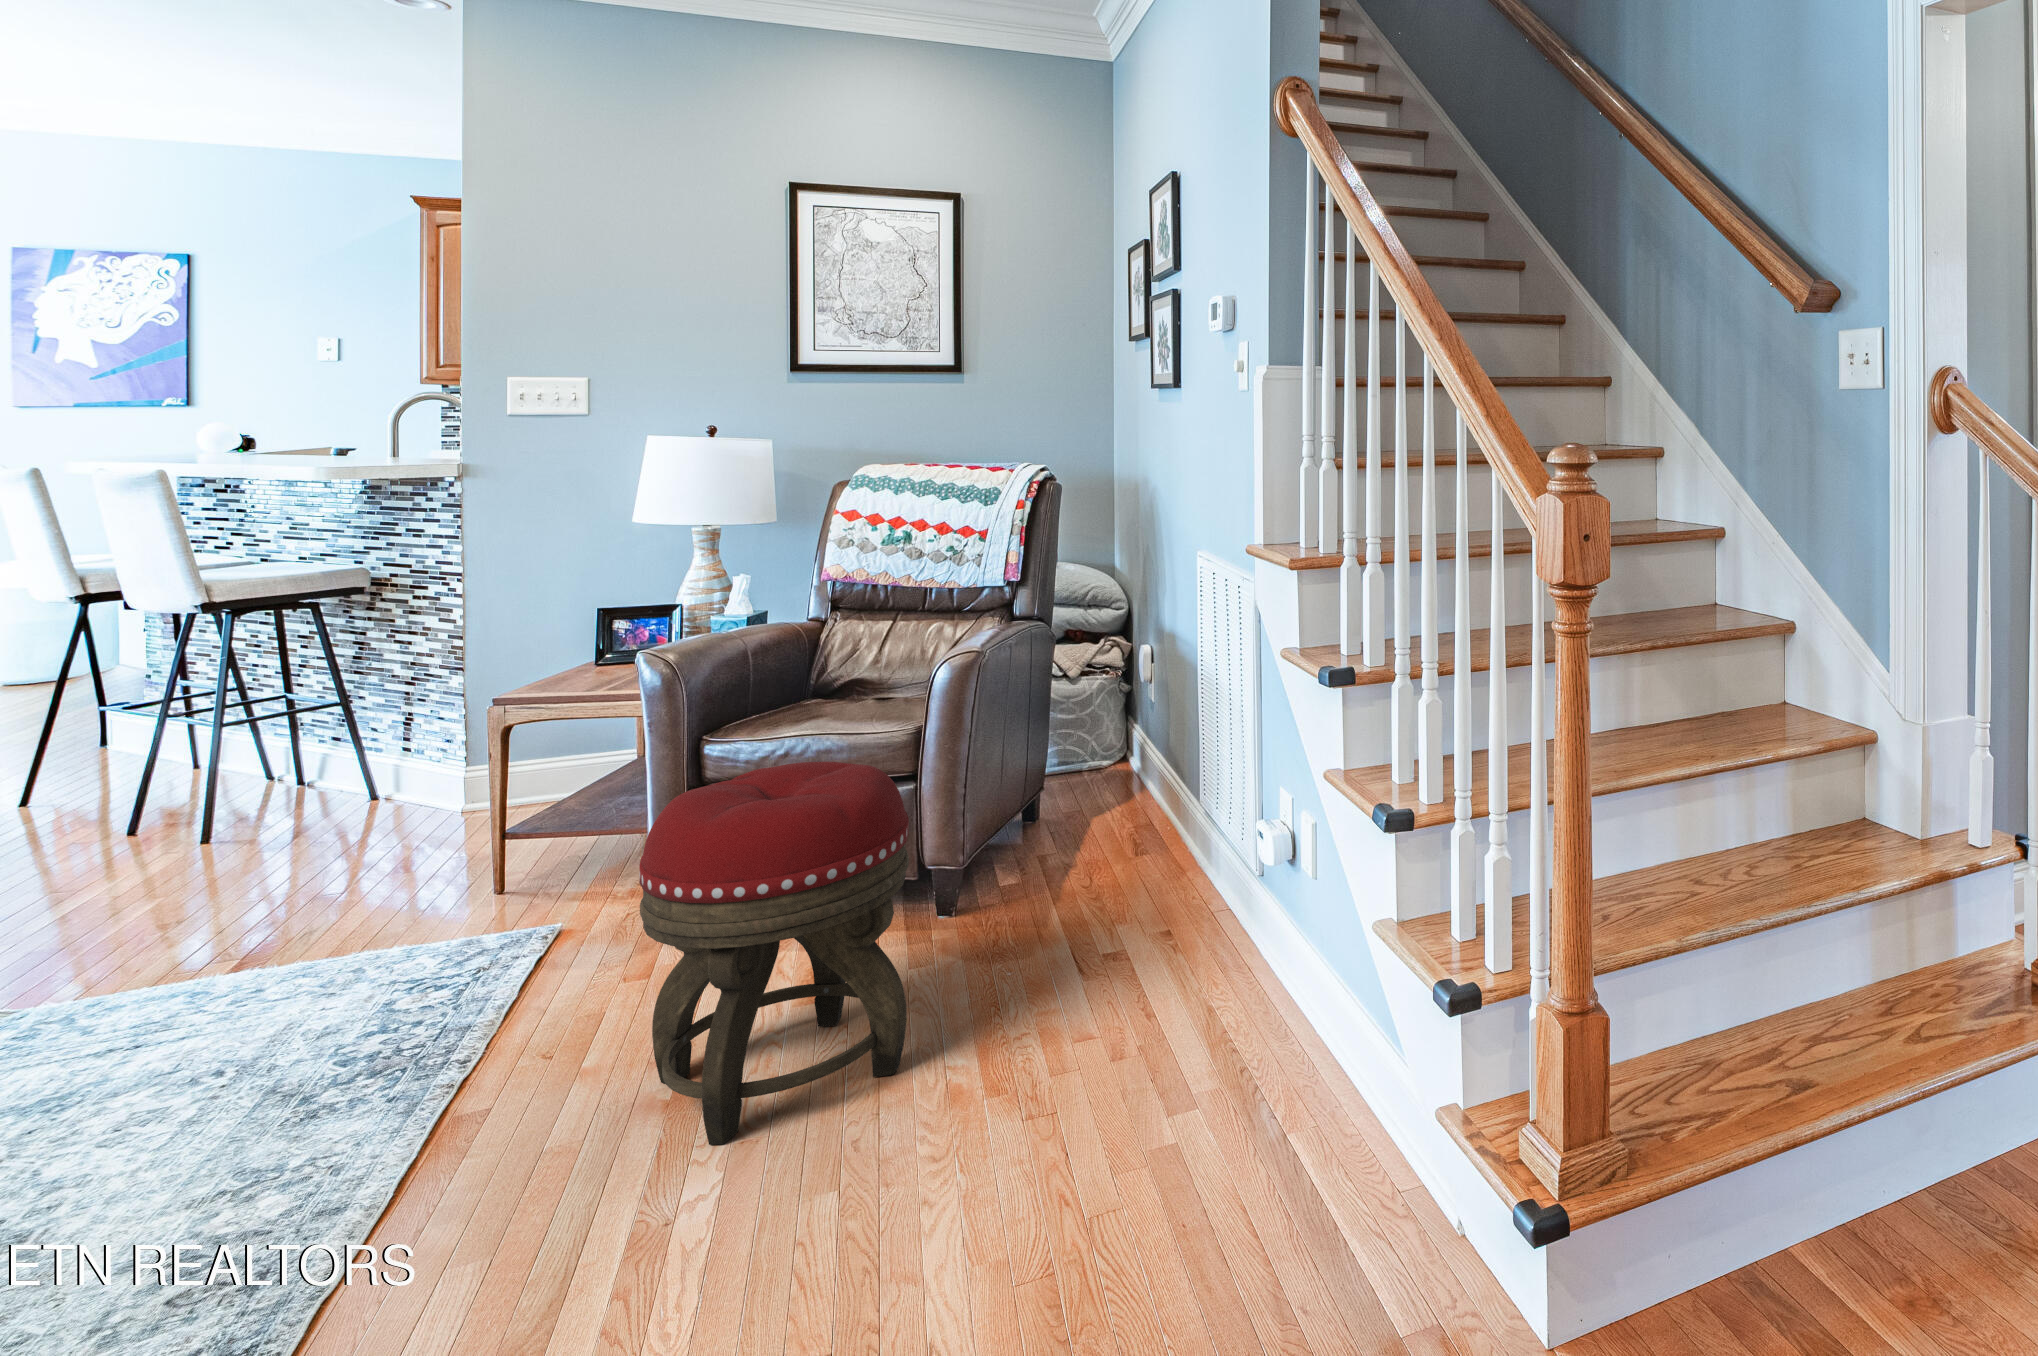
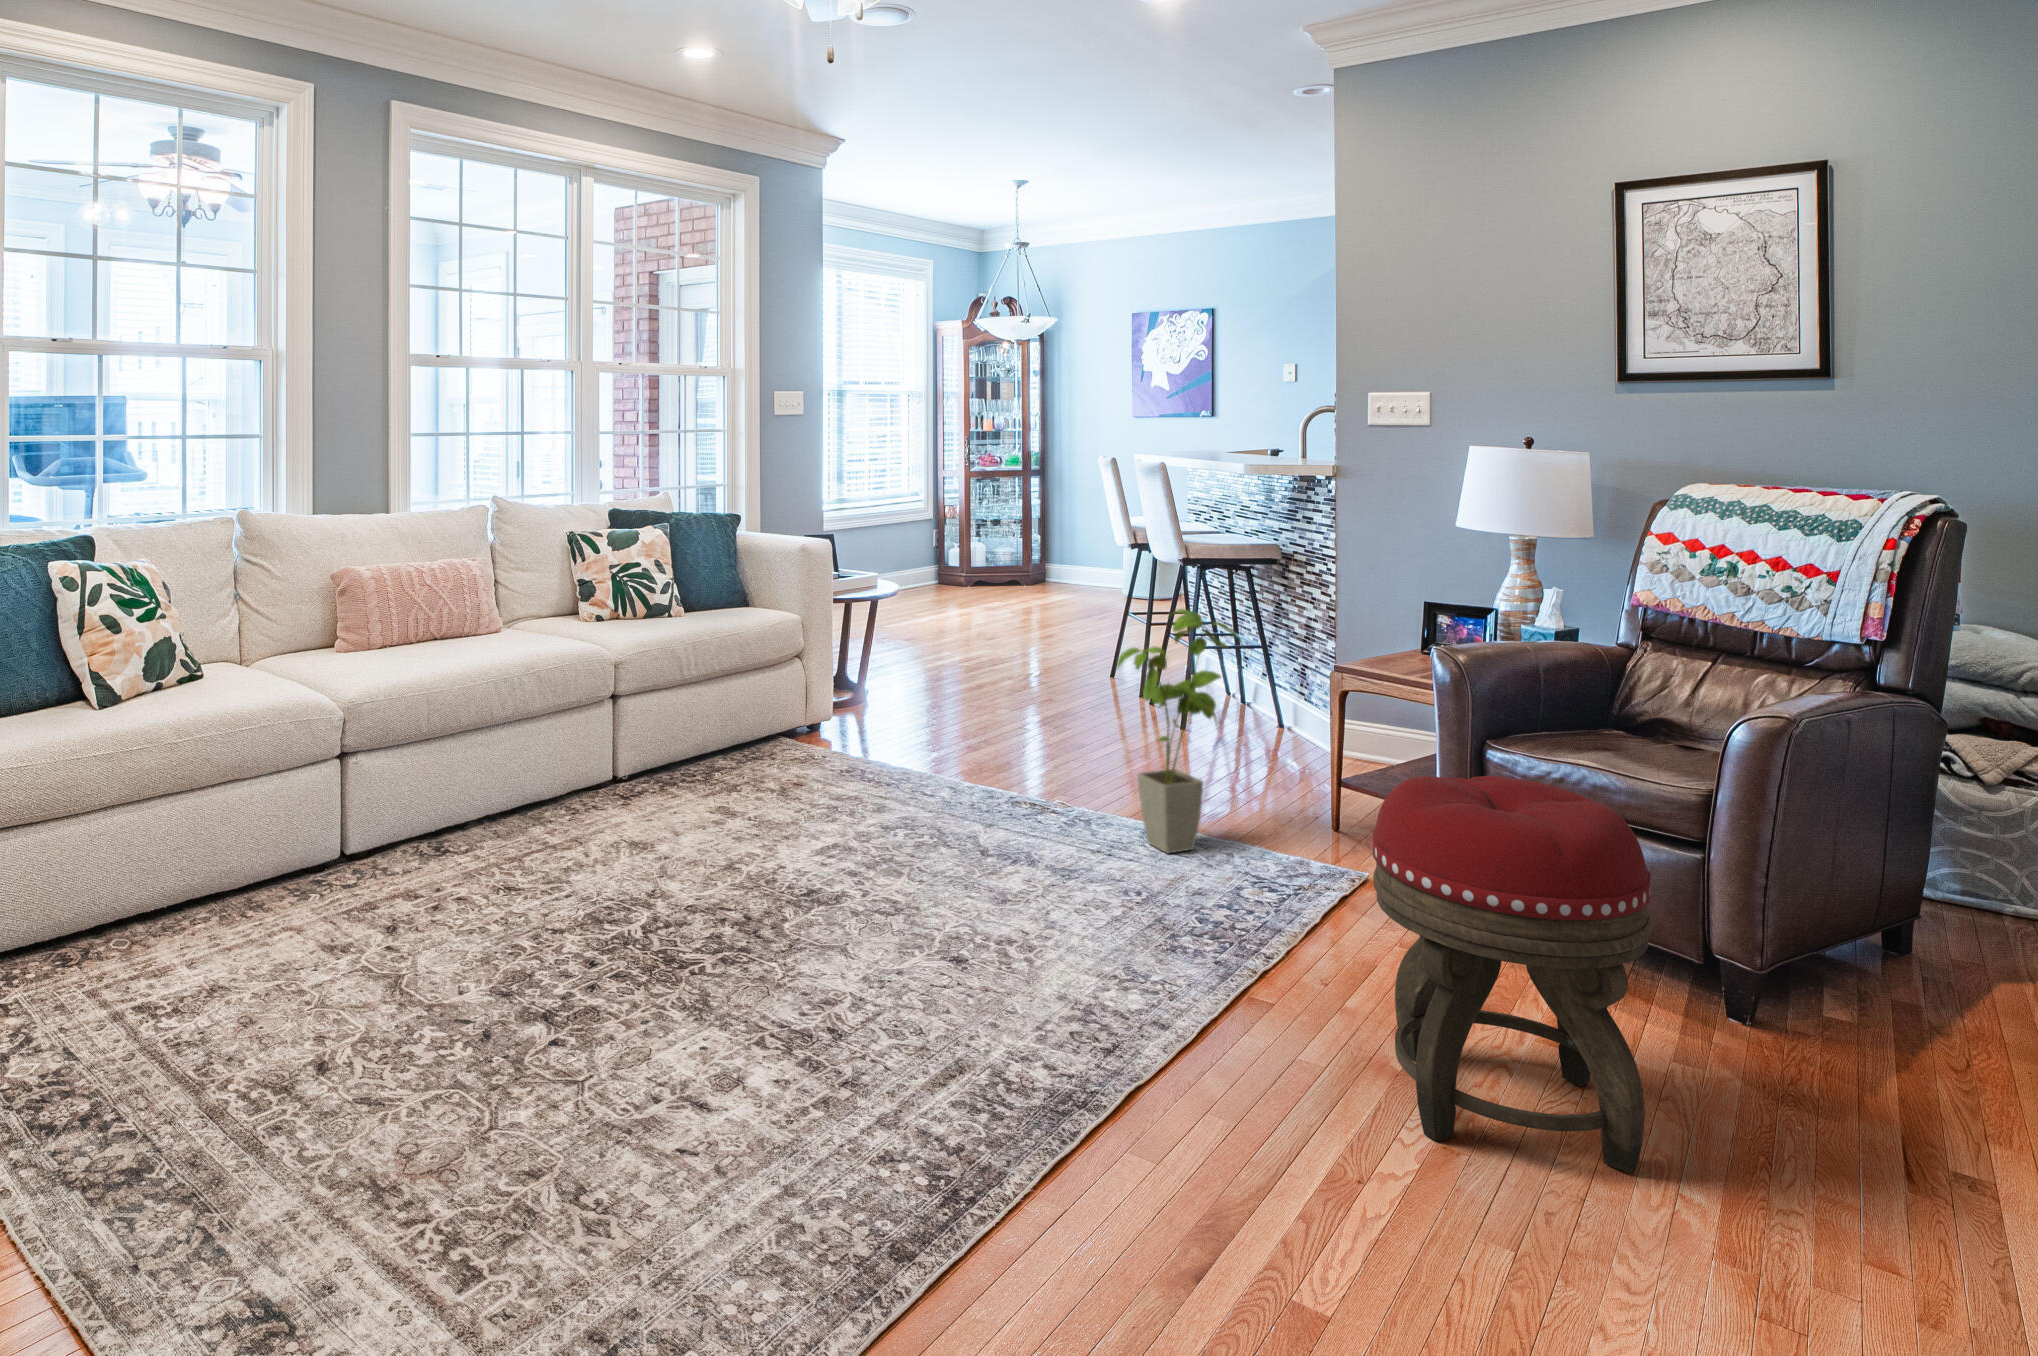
house plant: none [159,679,391,1008] -> present [1117,609,1241,853]

